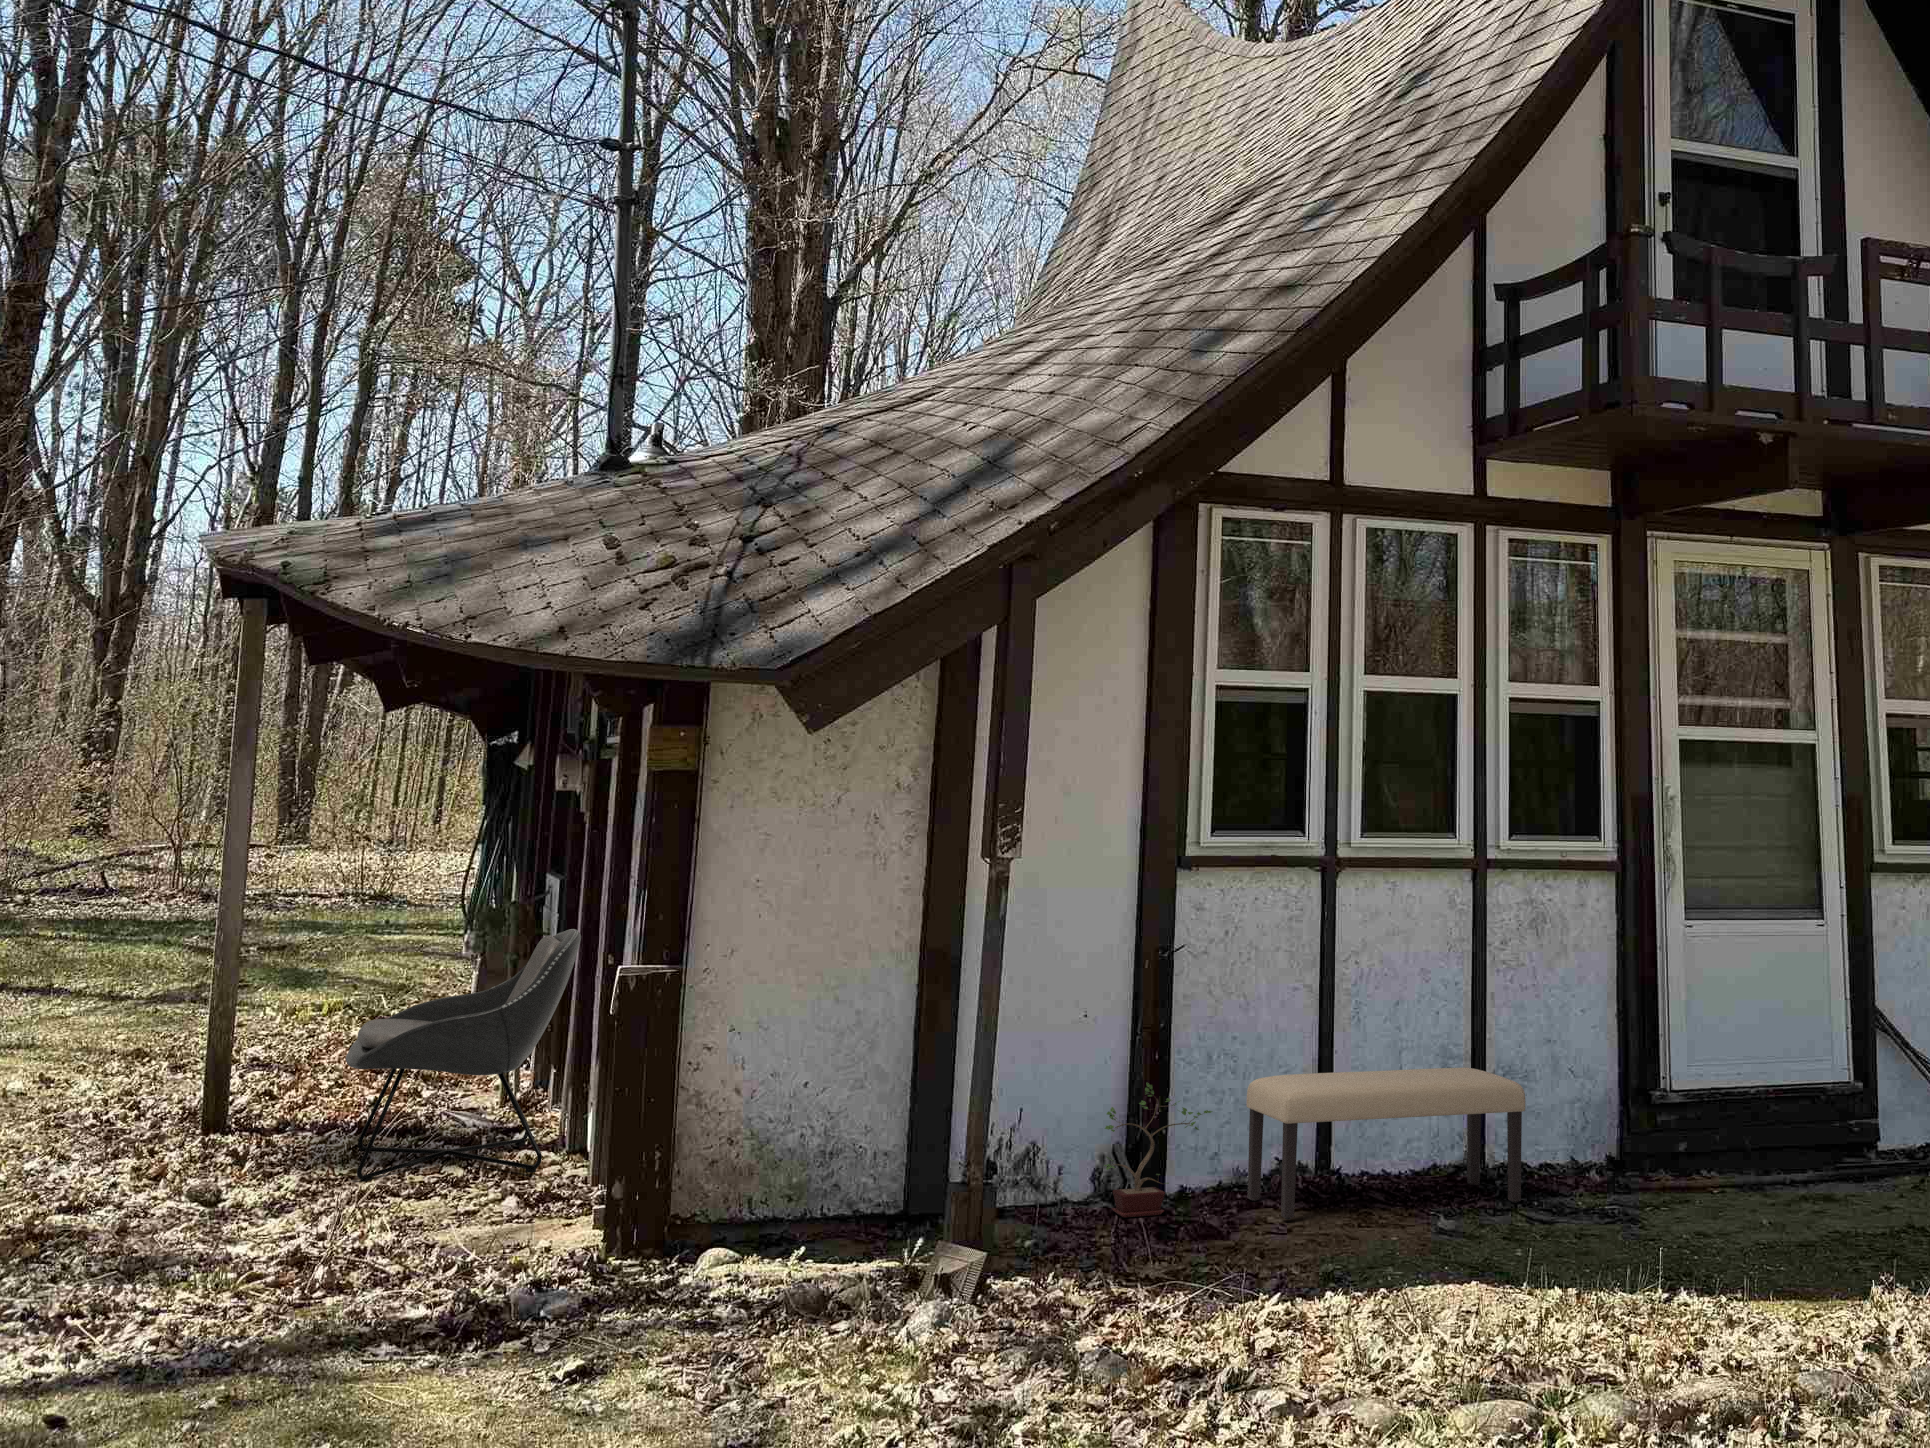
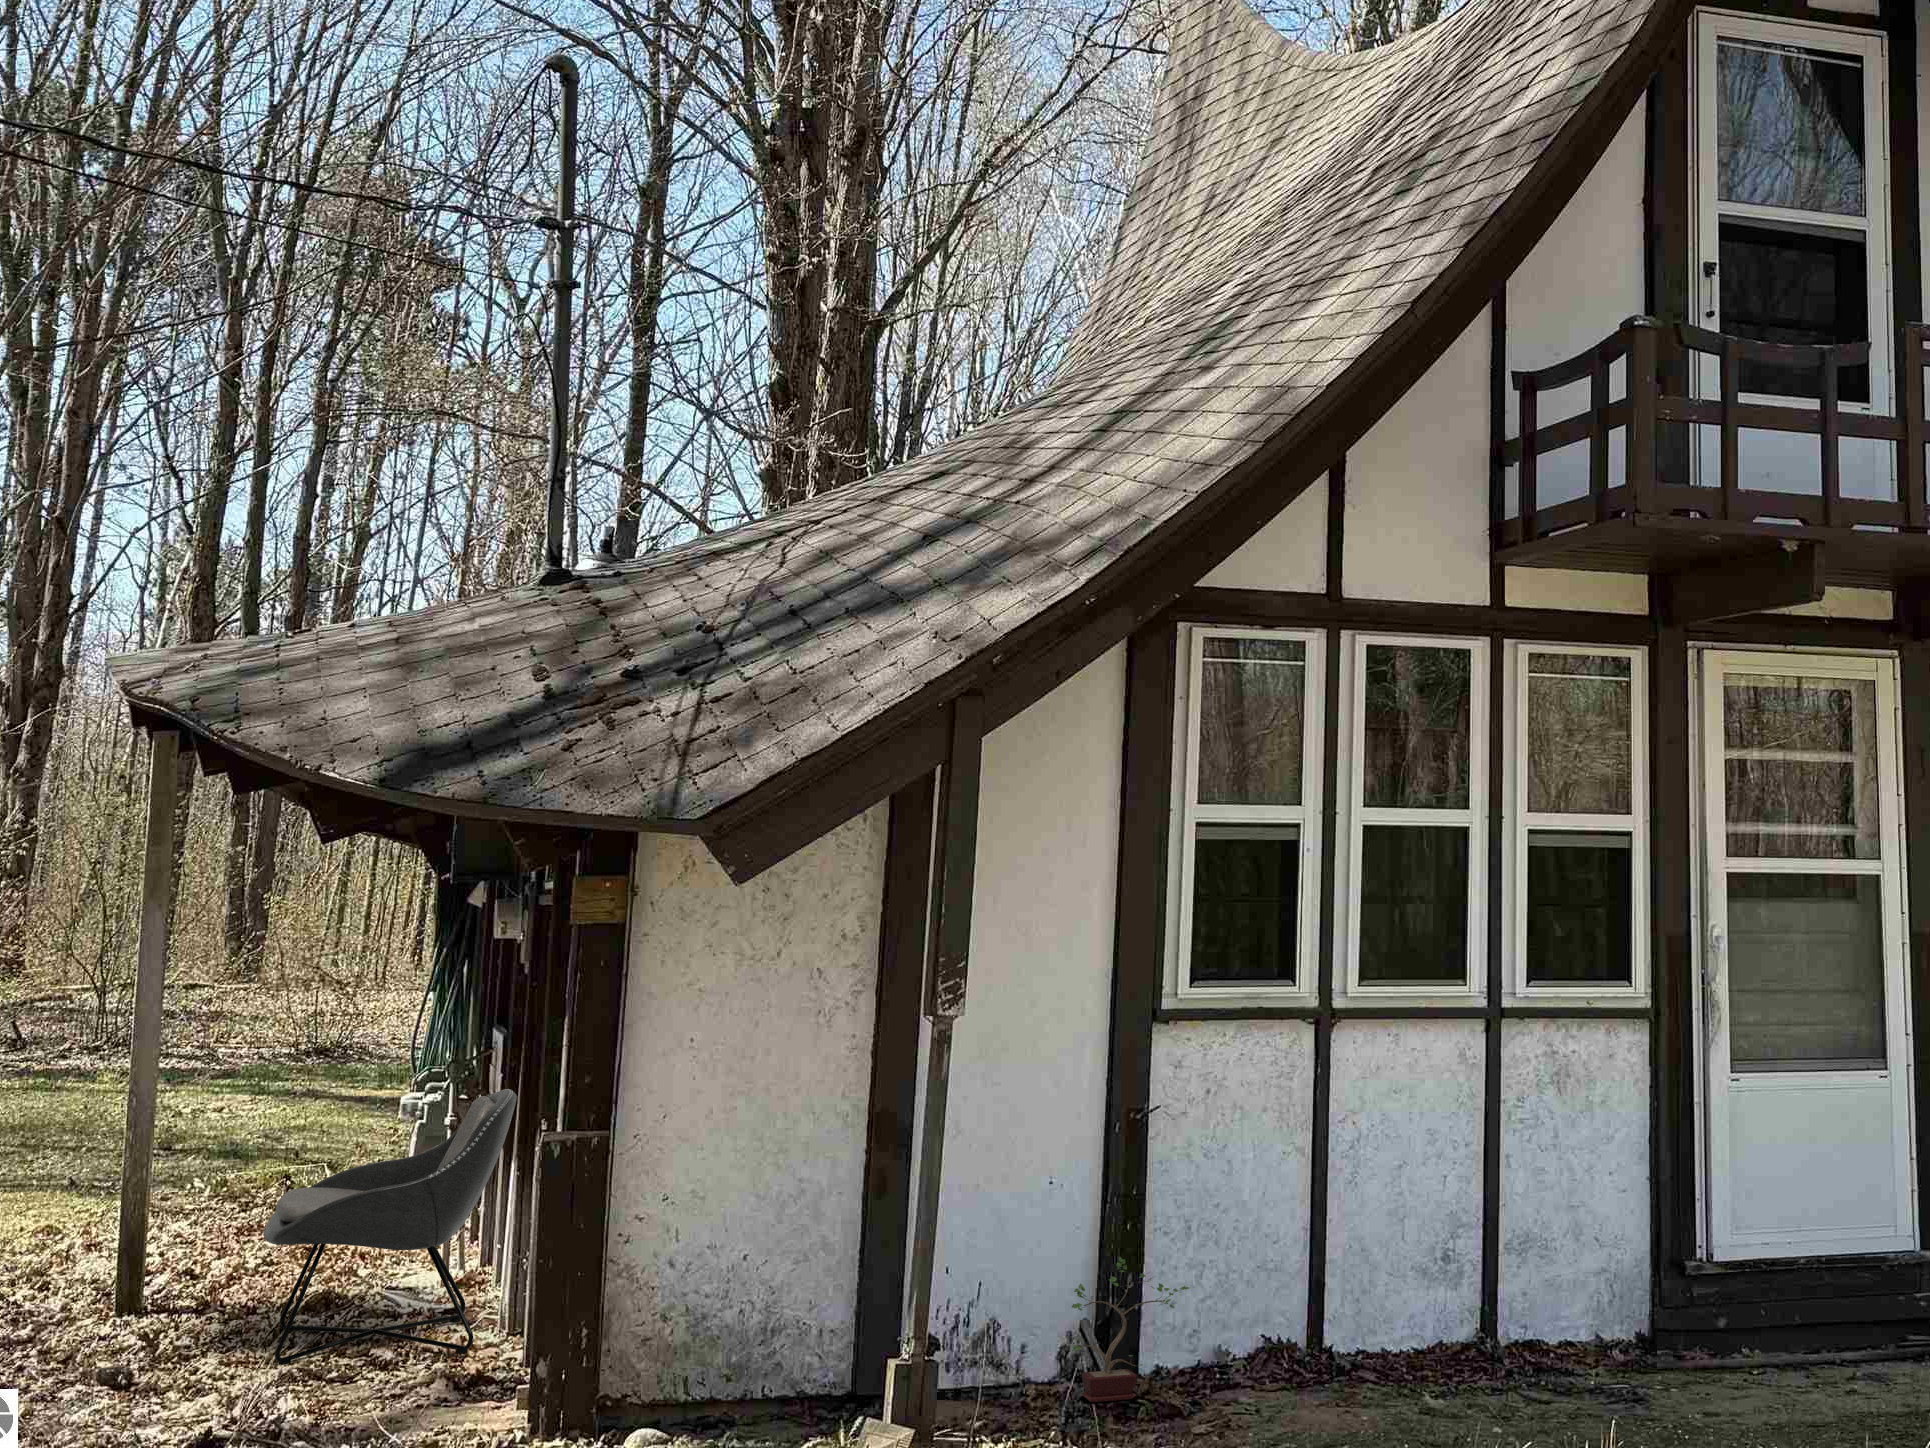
bench: present [1247,1067,1525,1219] -> none [1231,1237,1534,1404]

